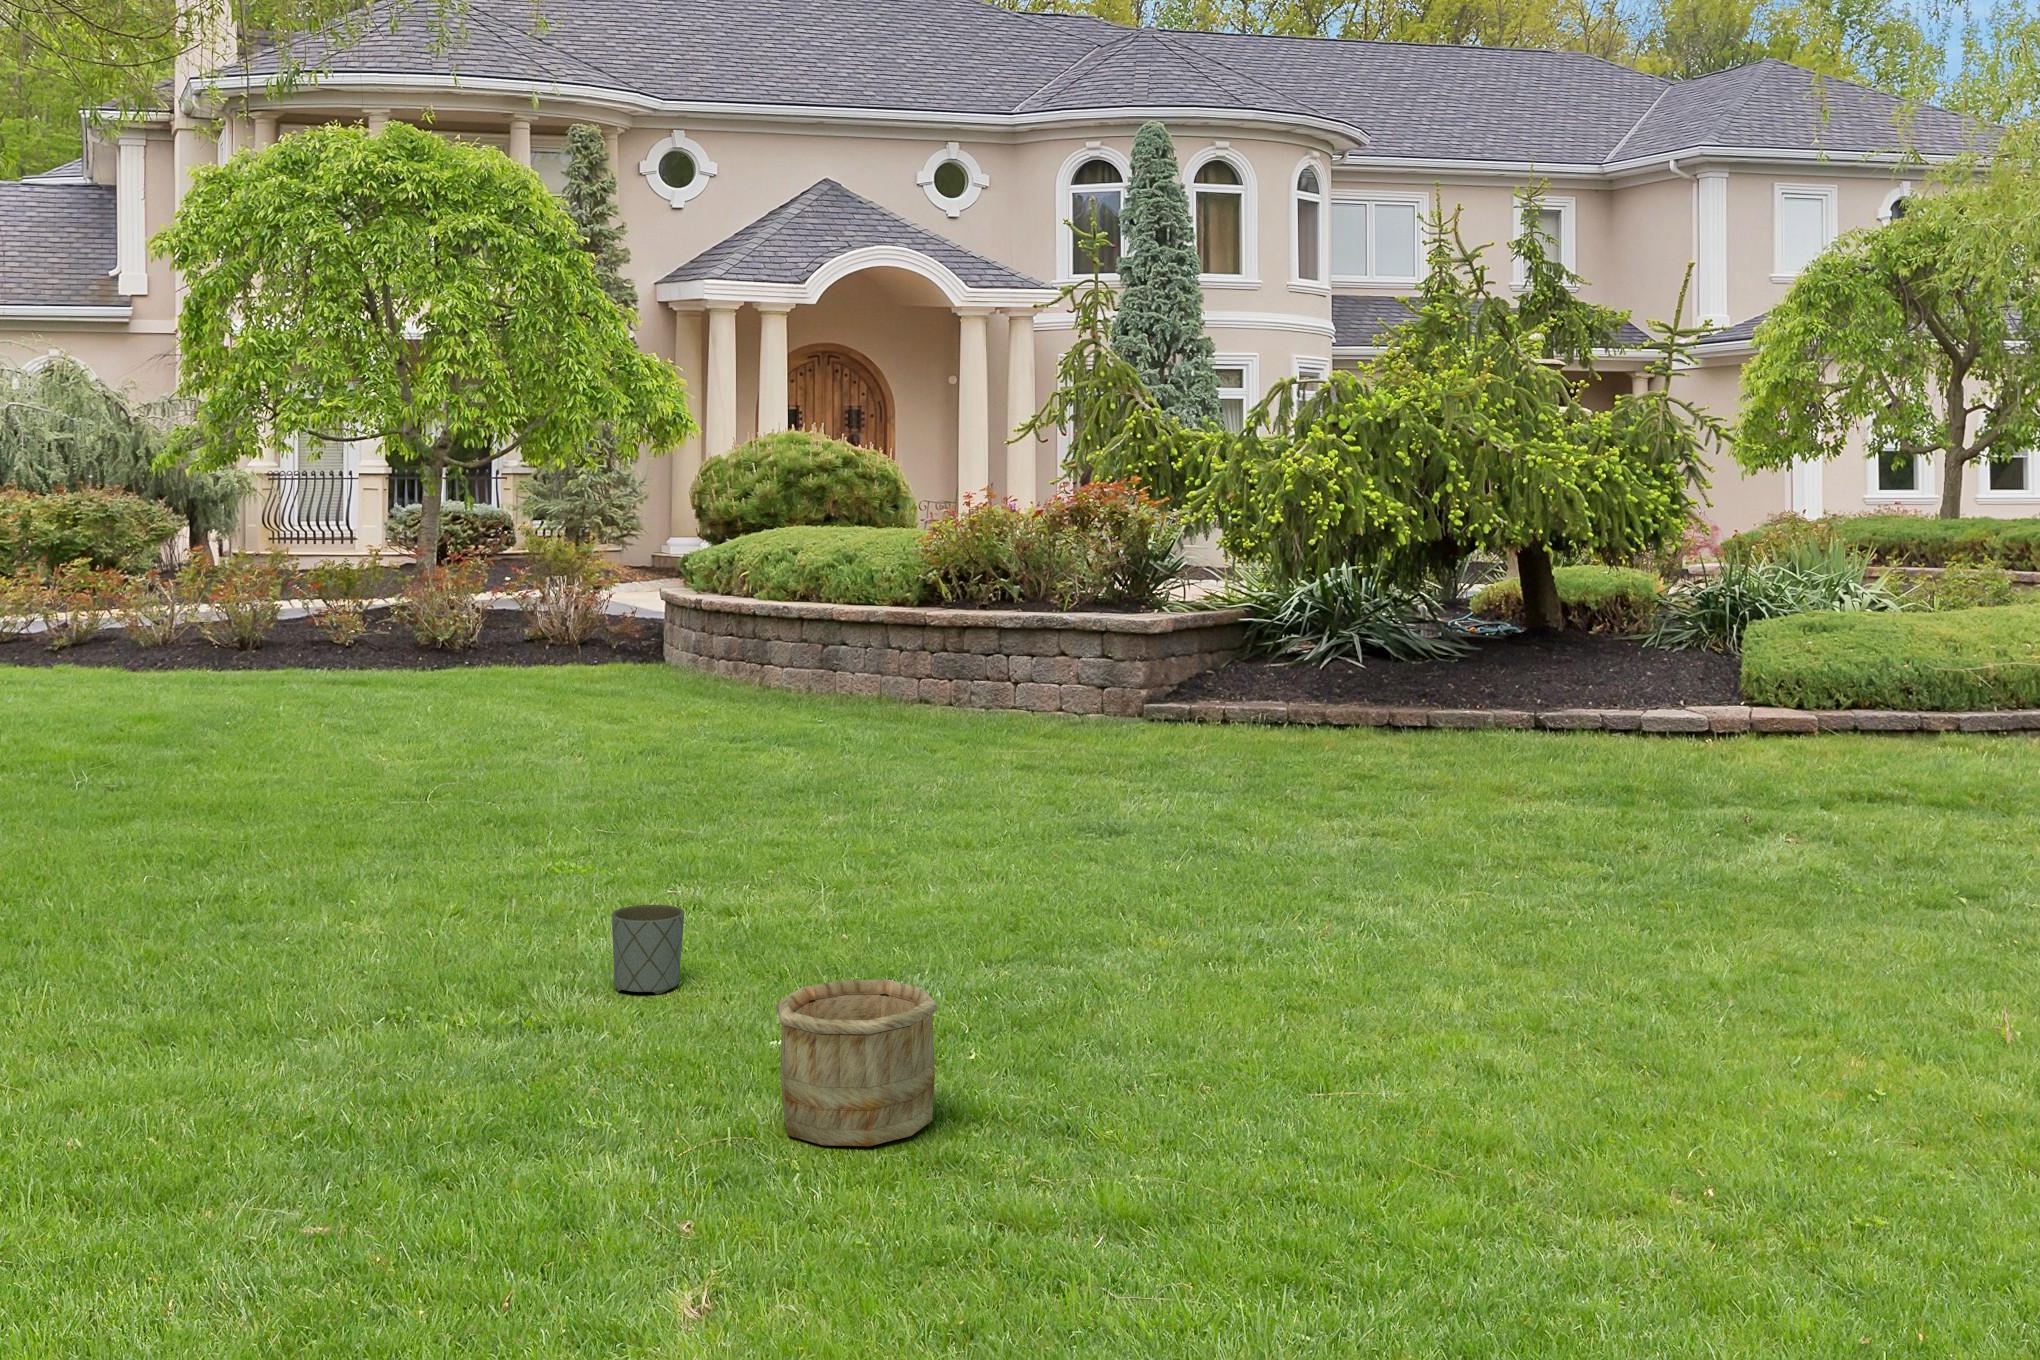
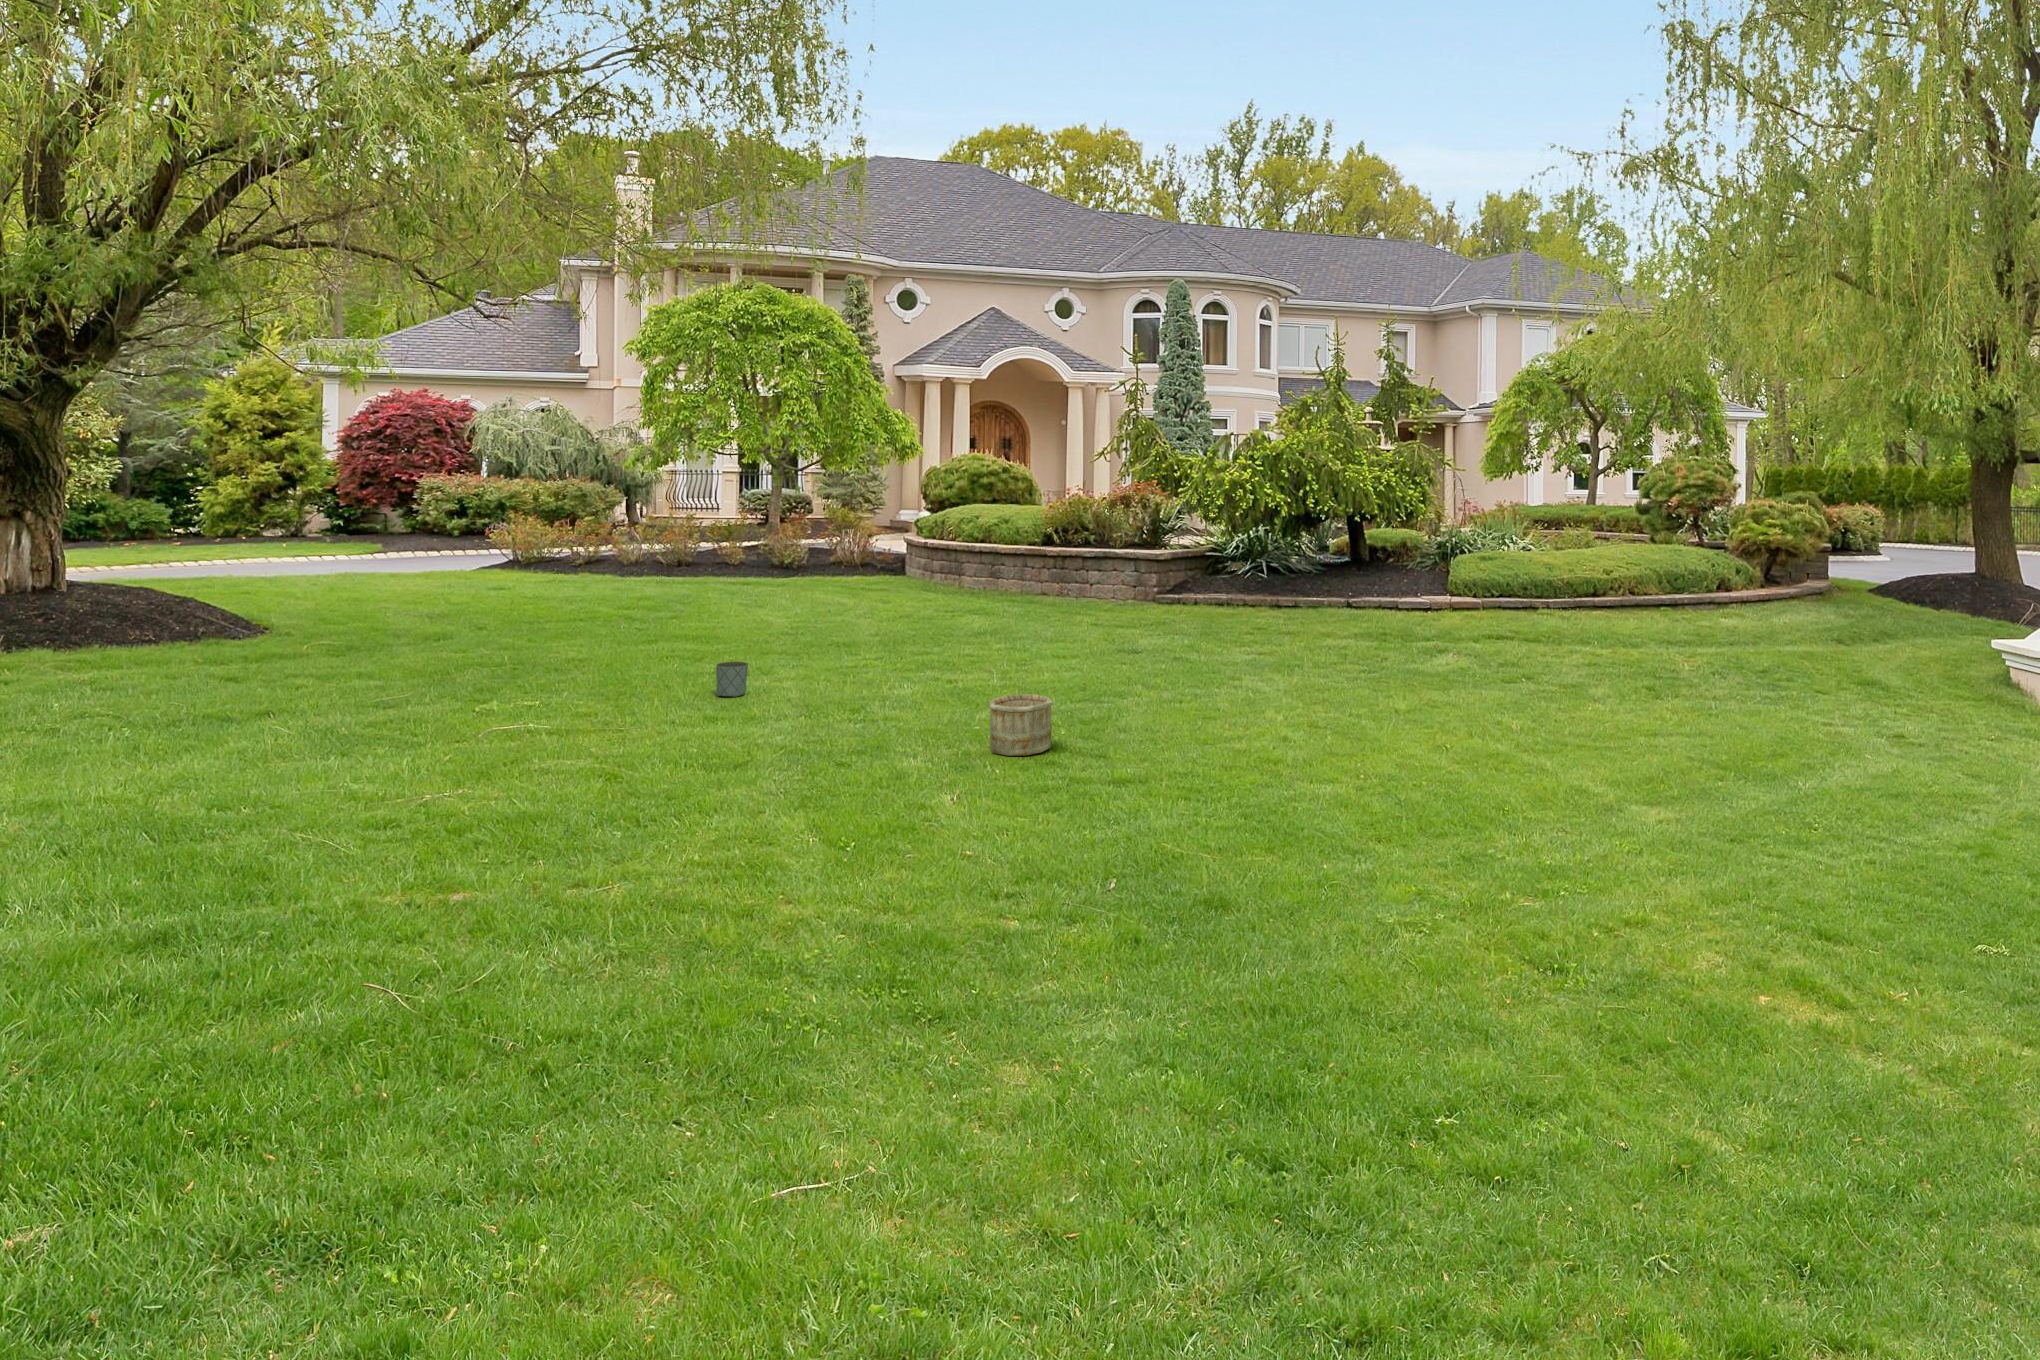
planter: present [612,905,684,995] -> present [716,662,748,697]

